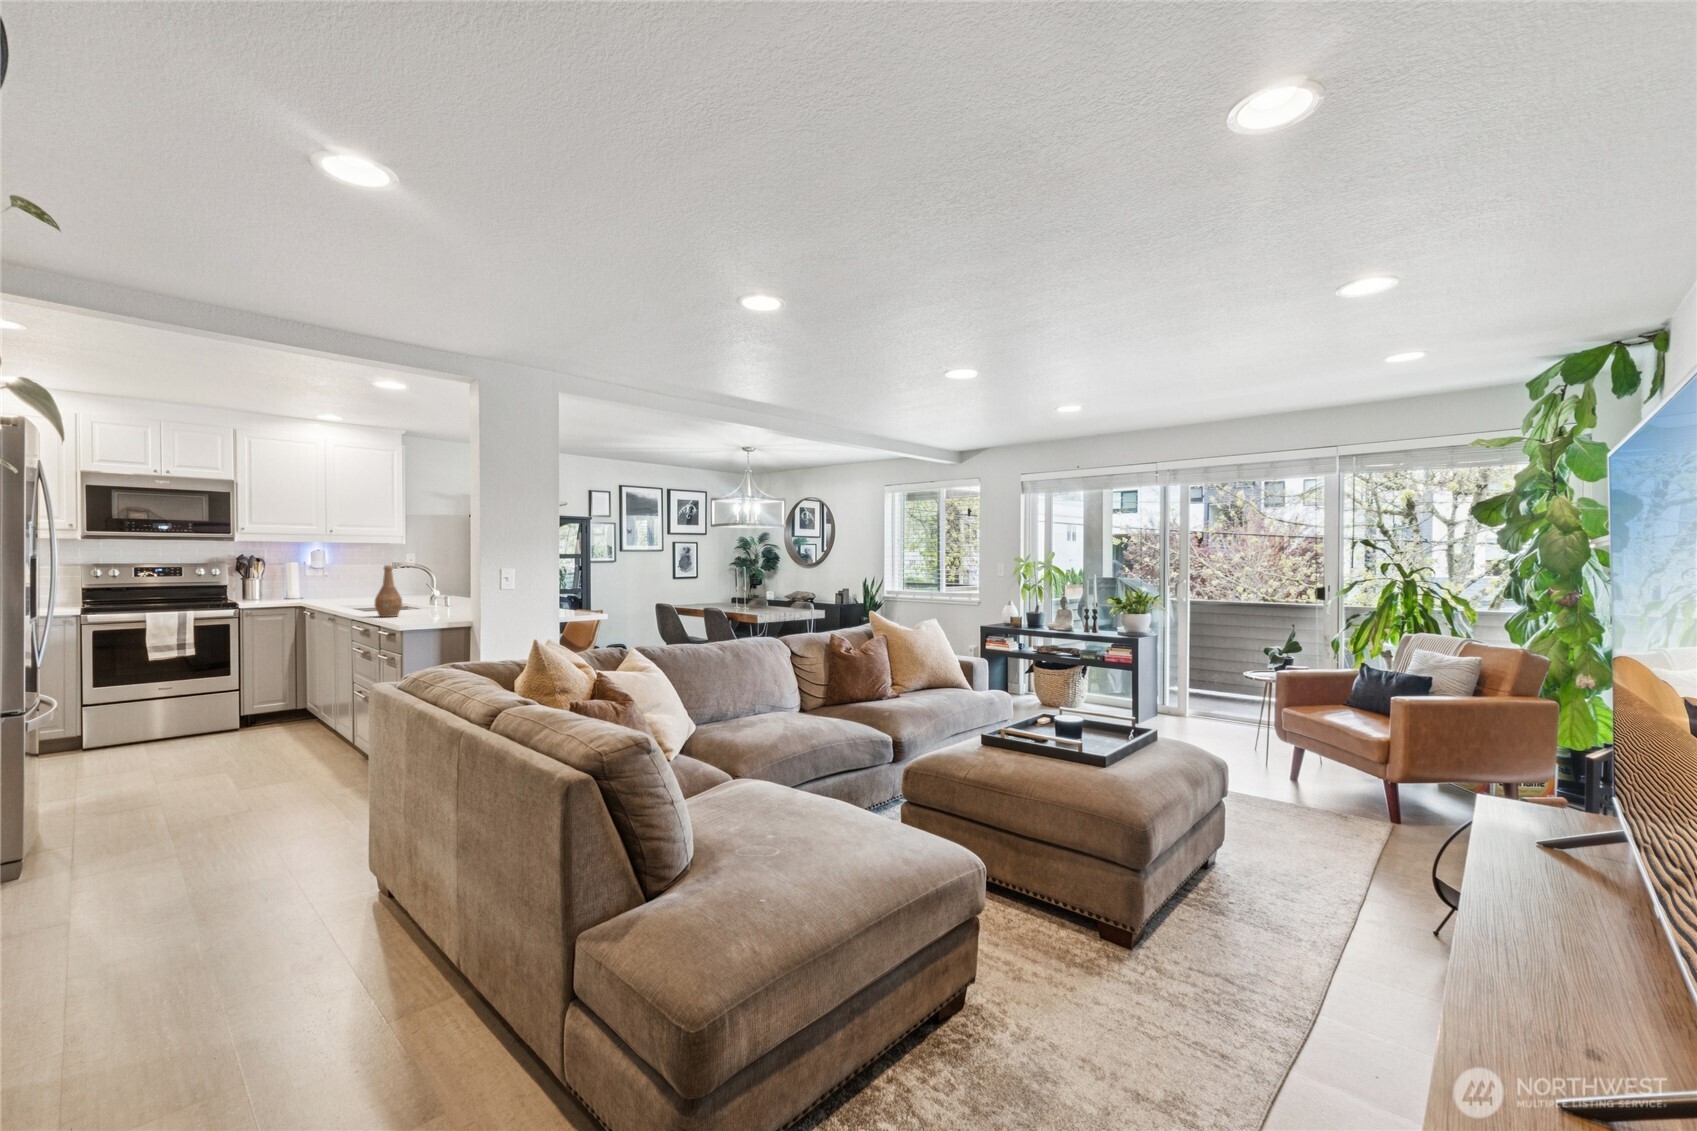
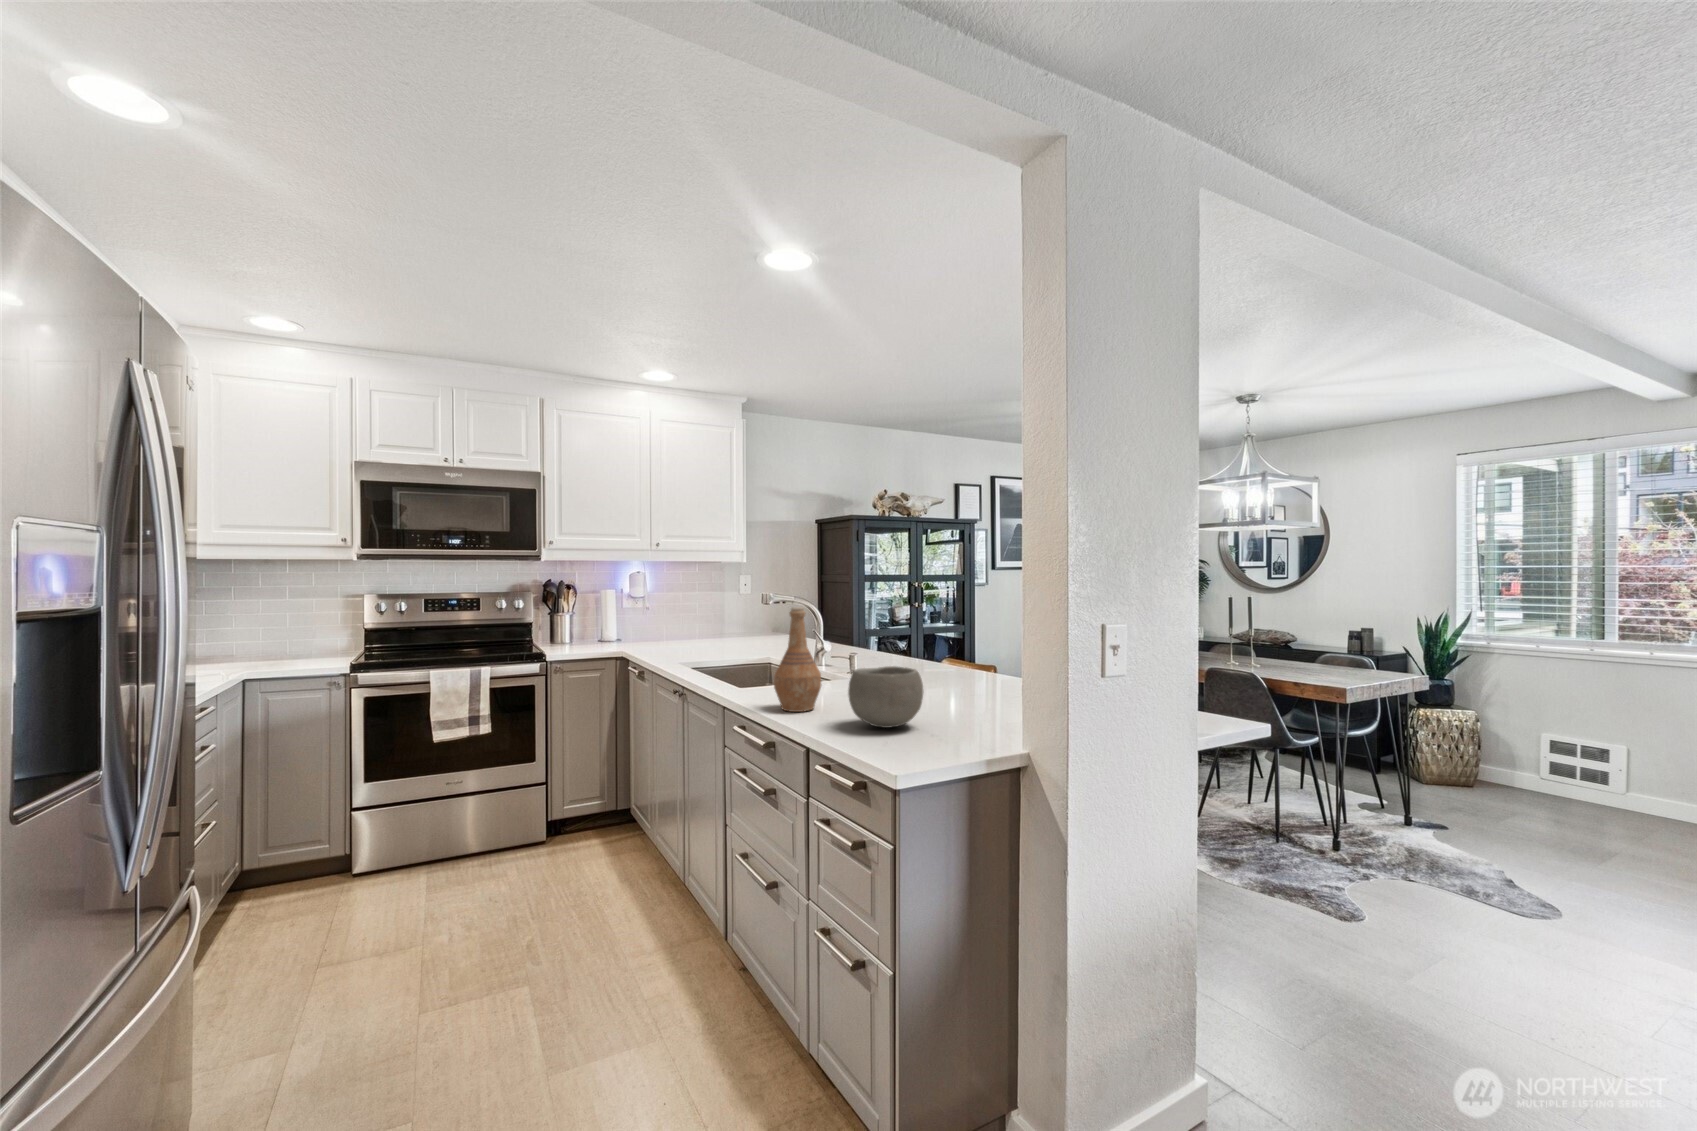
bowl: none [405,592,446,619] -> present [848,666,923,728]

